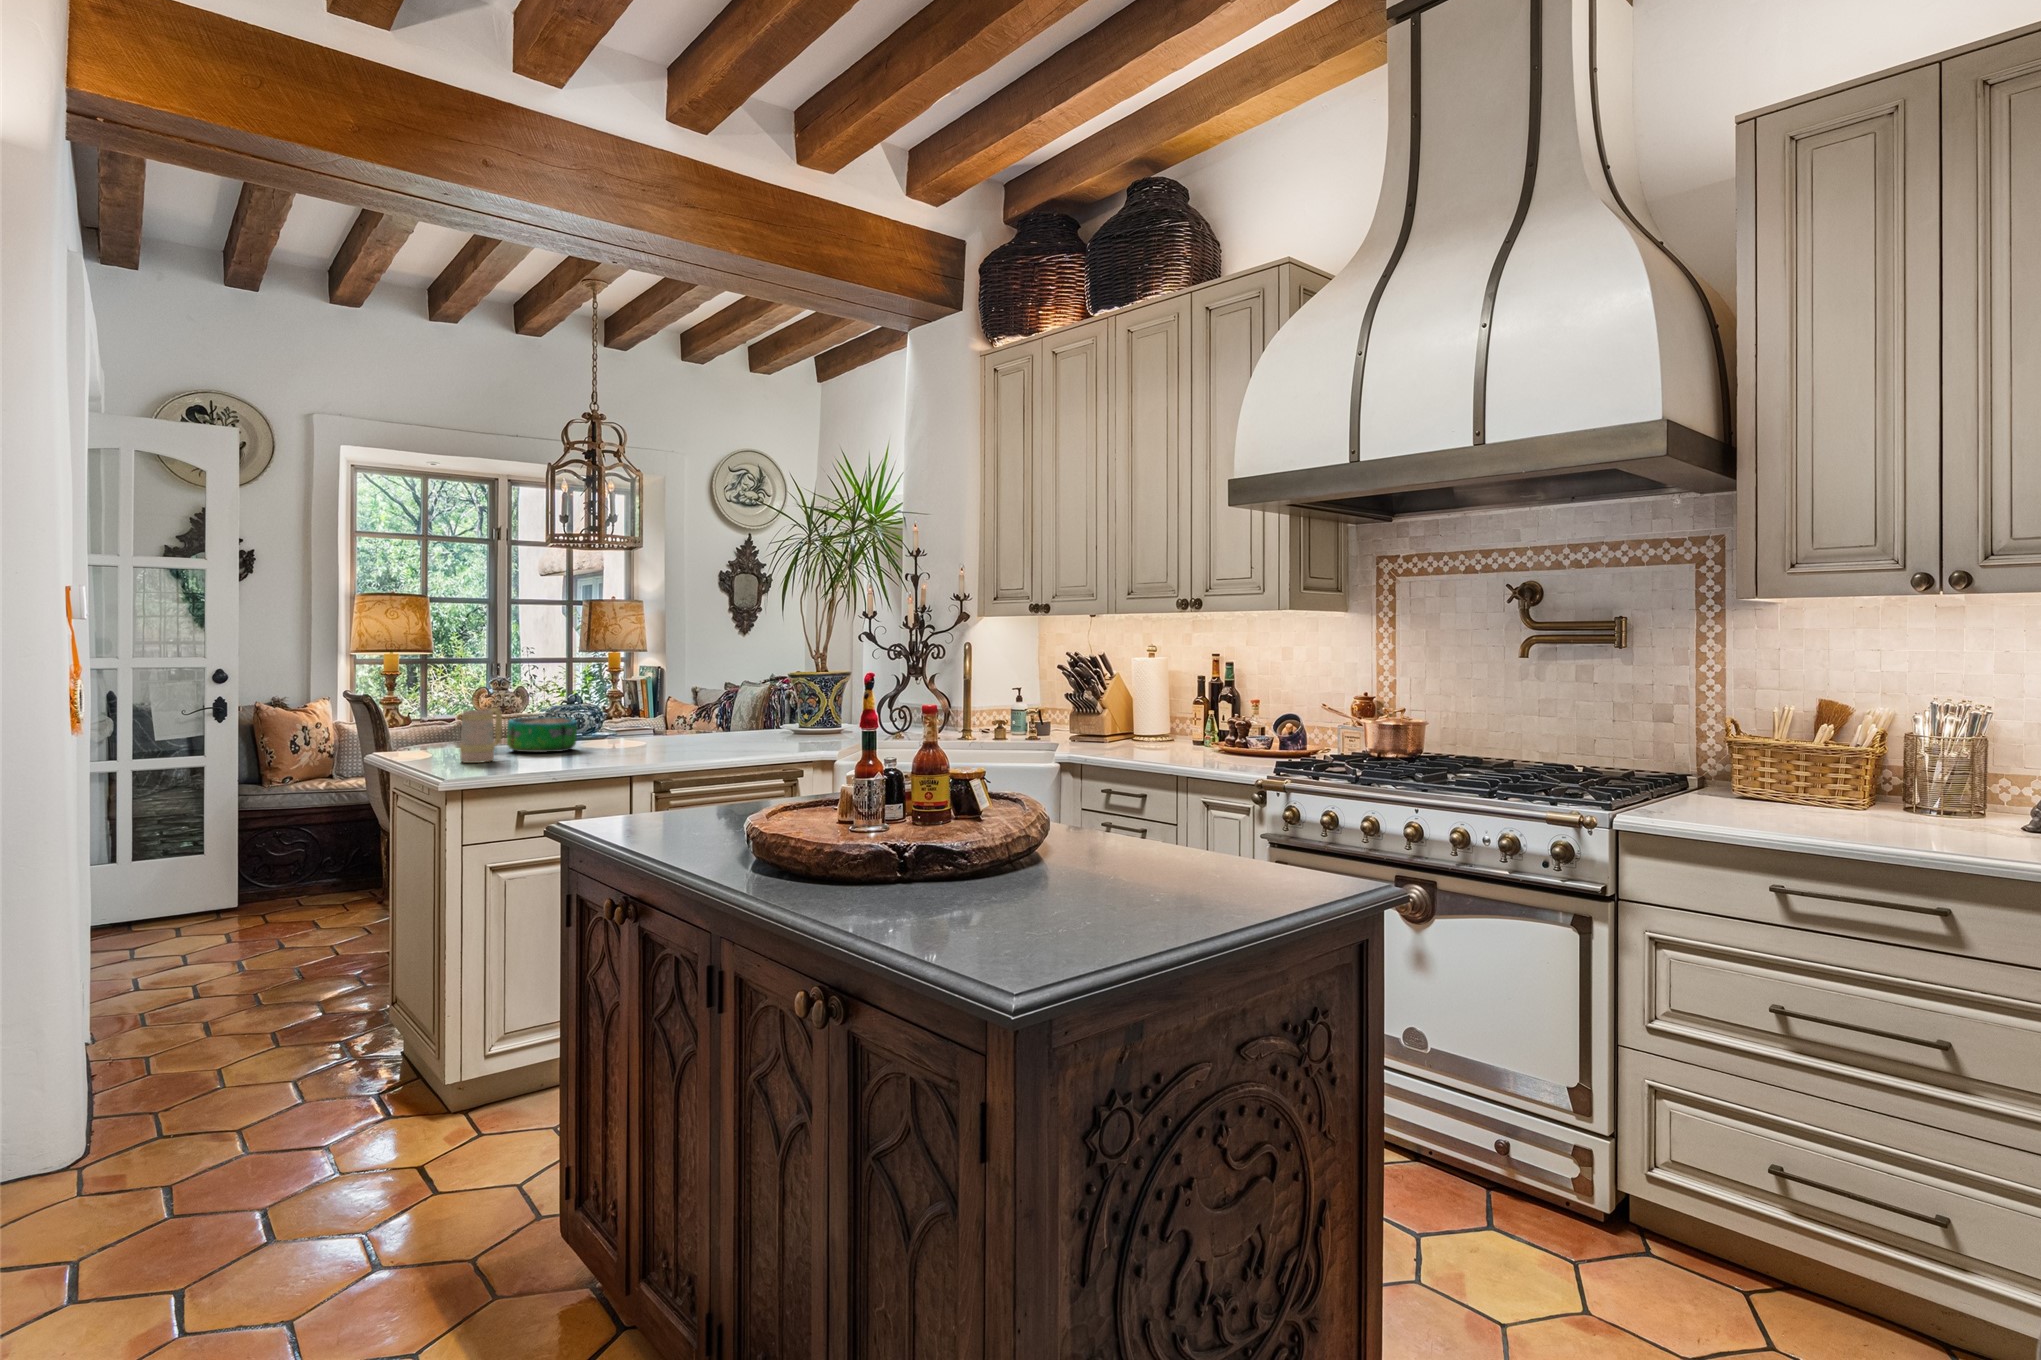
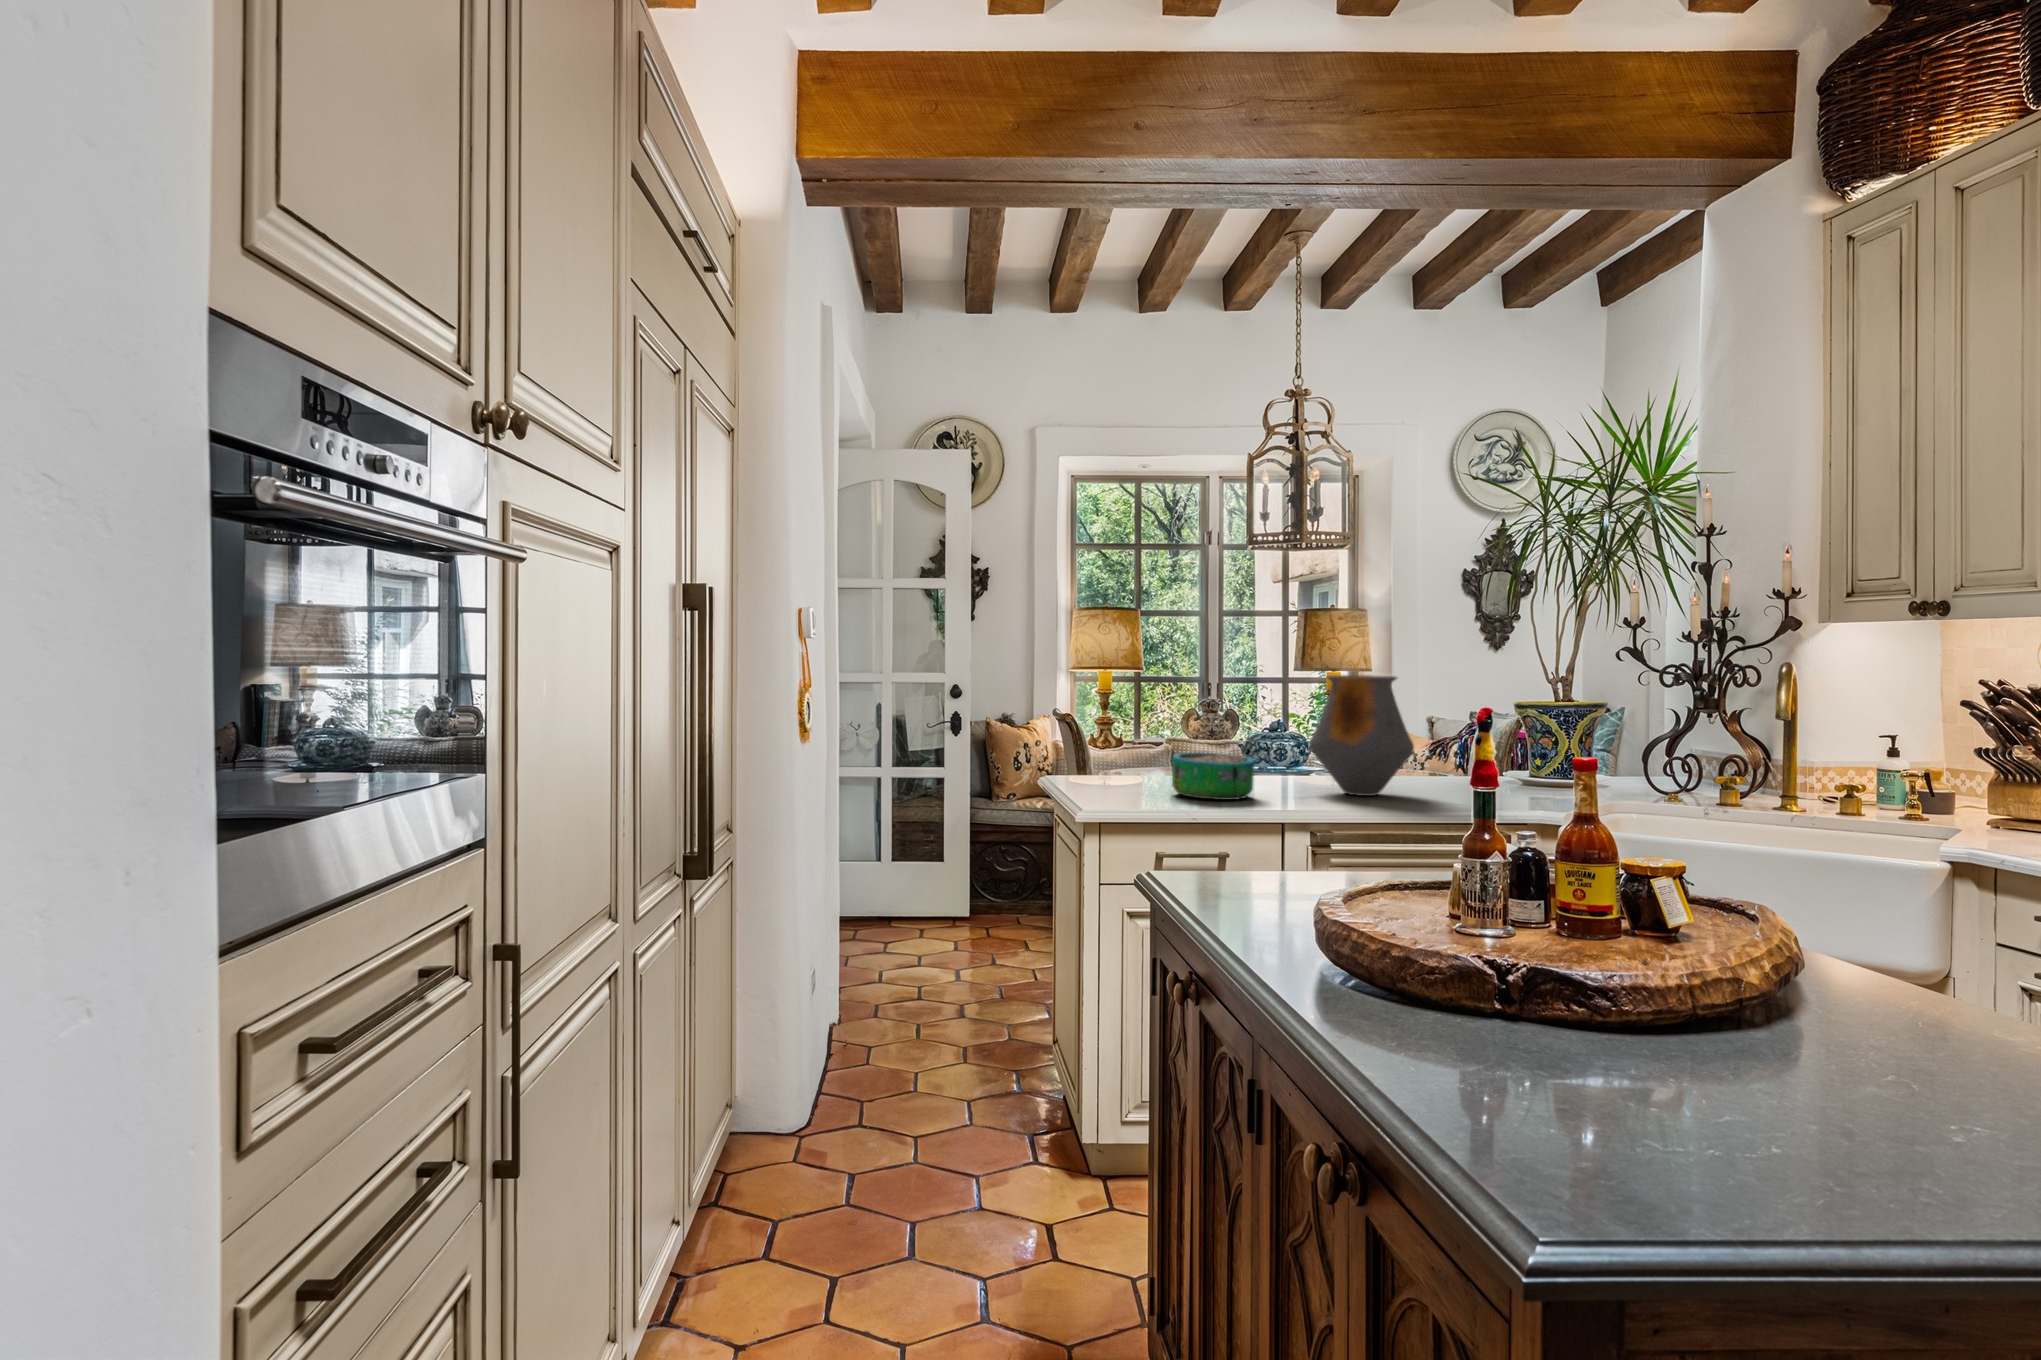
vase: none [619,654,697,742] -> present [1309,675,1414,796]
mug: present [460,708,502,763] -> none [1112,740,1161,808]

